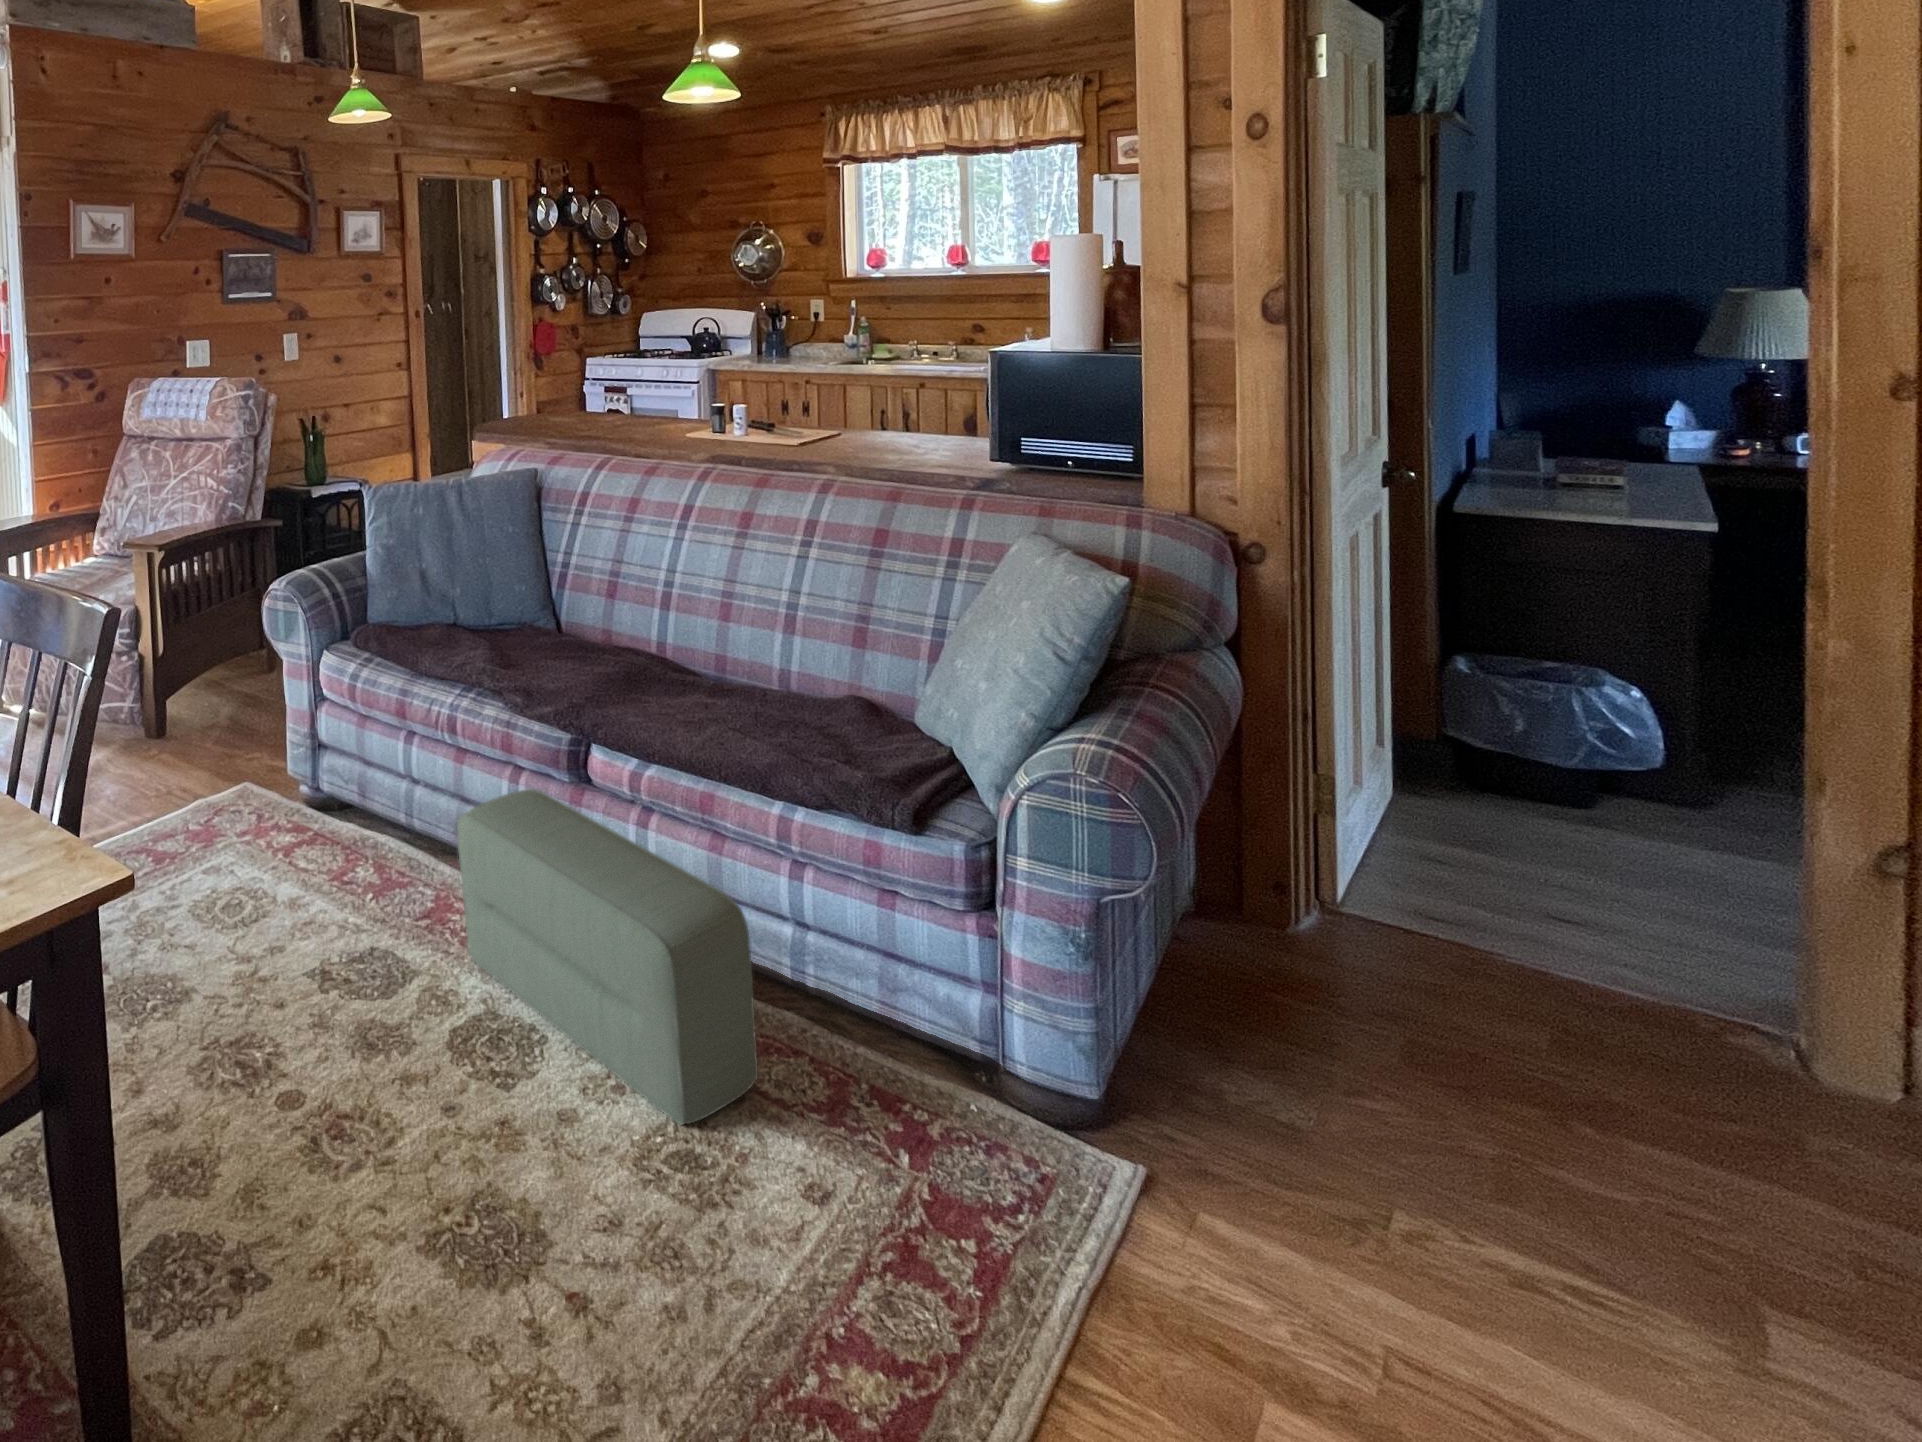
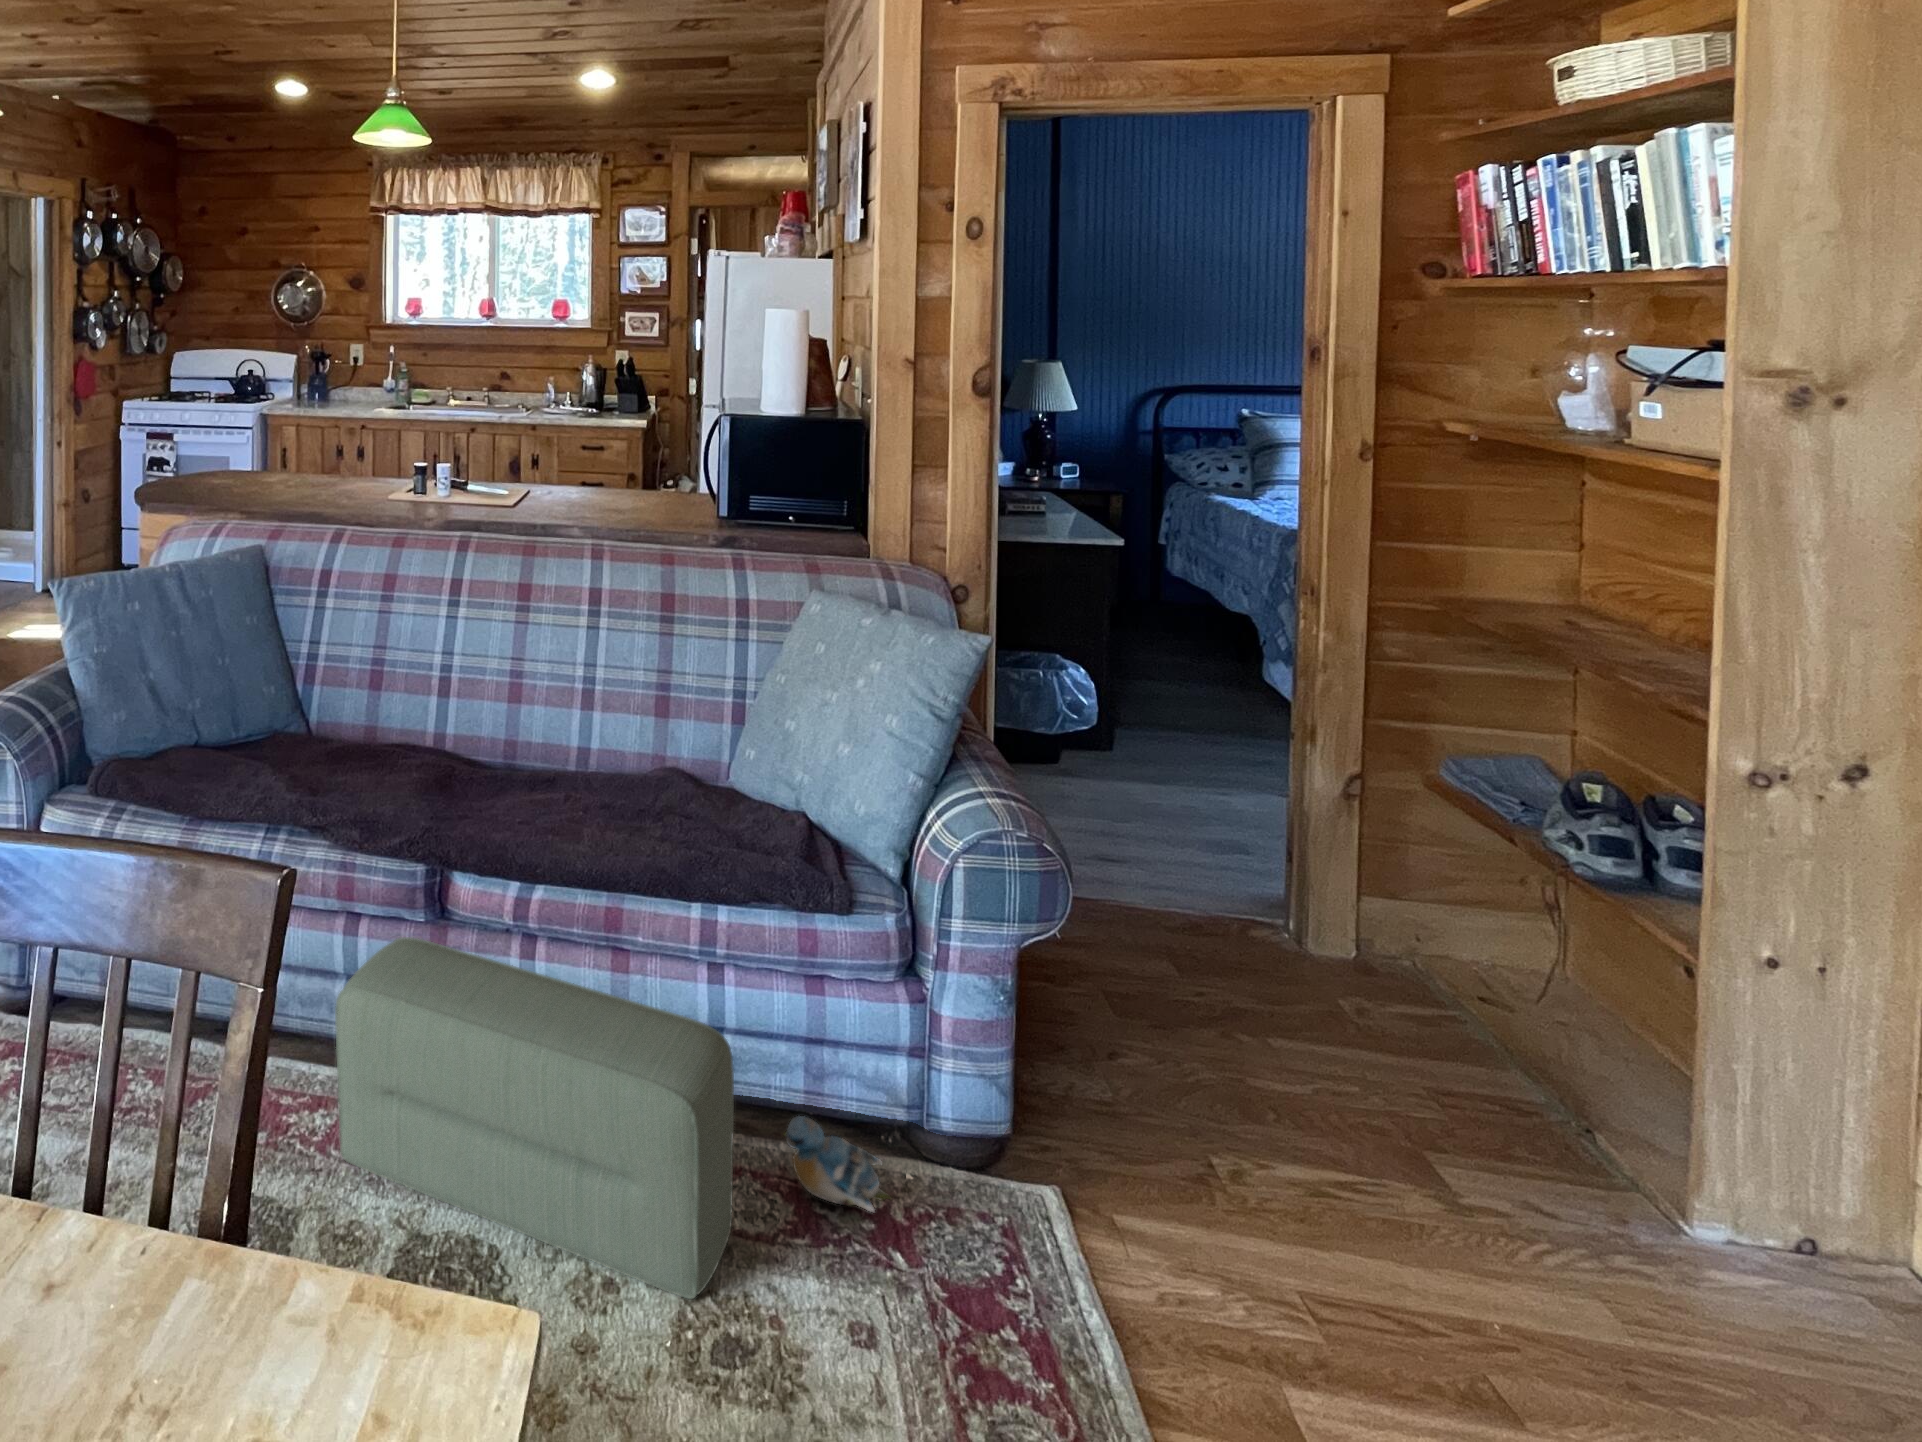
plush toy: none [833,1010,933,1113] -> present [784,1116,891,1212]

